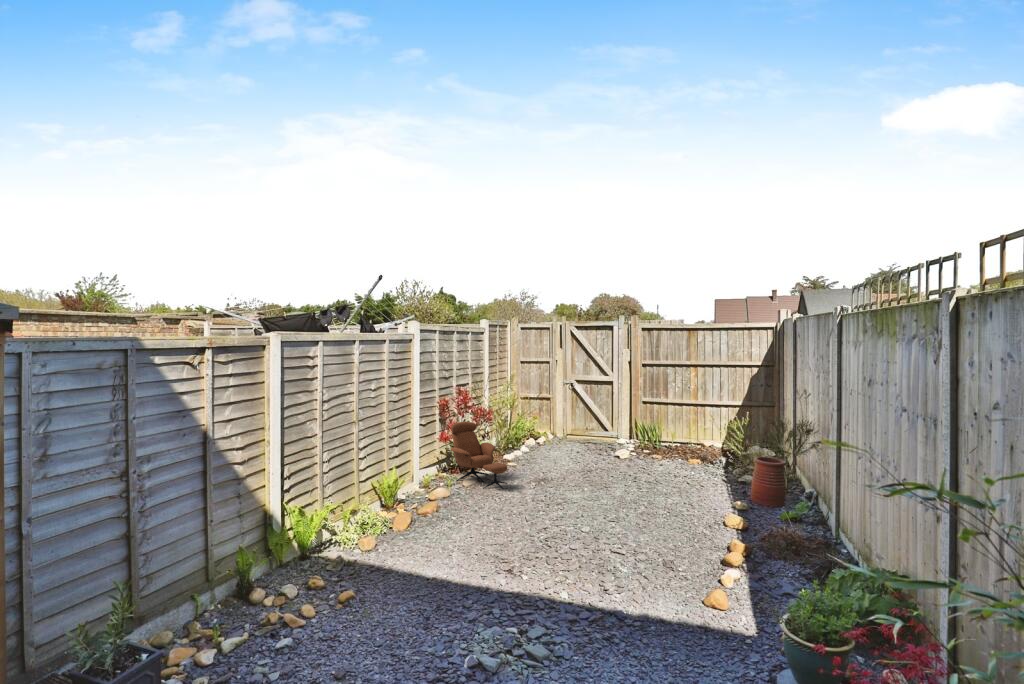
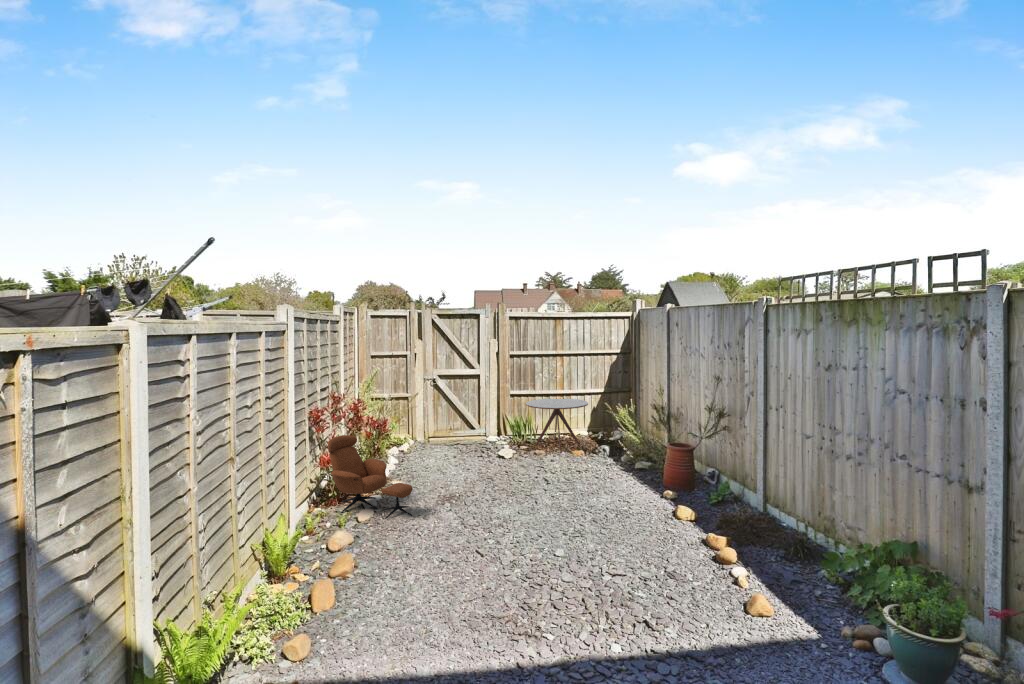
round table: none [652,408,715,457] -> present [526,399,588,450]

